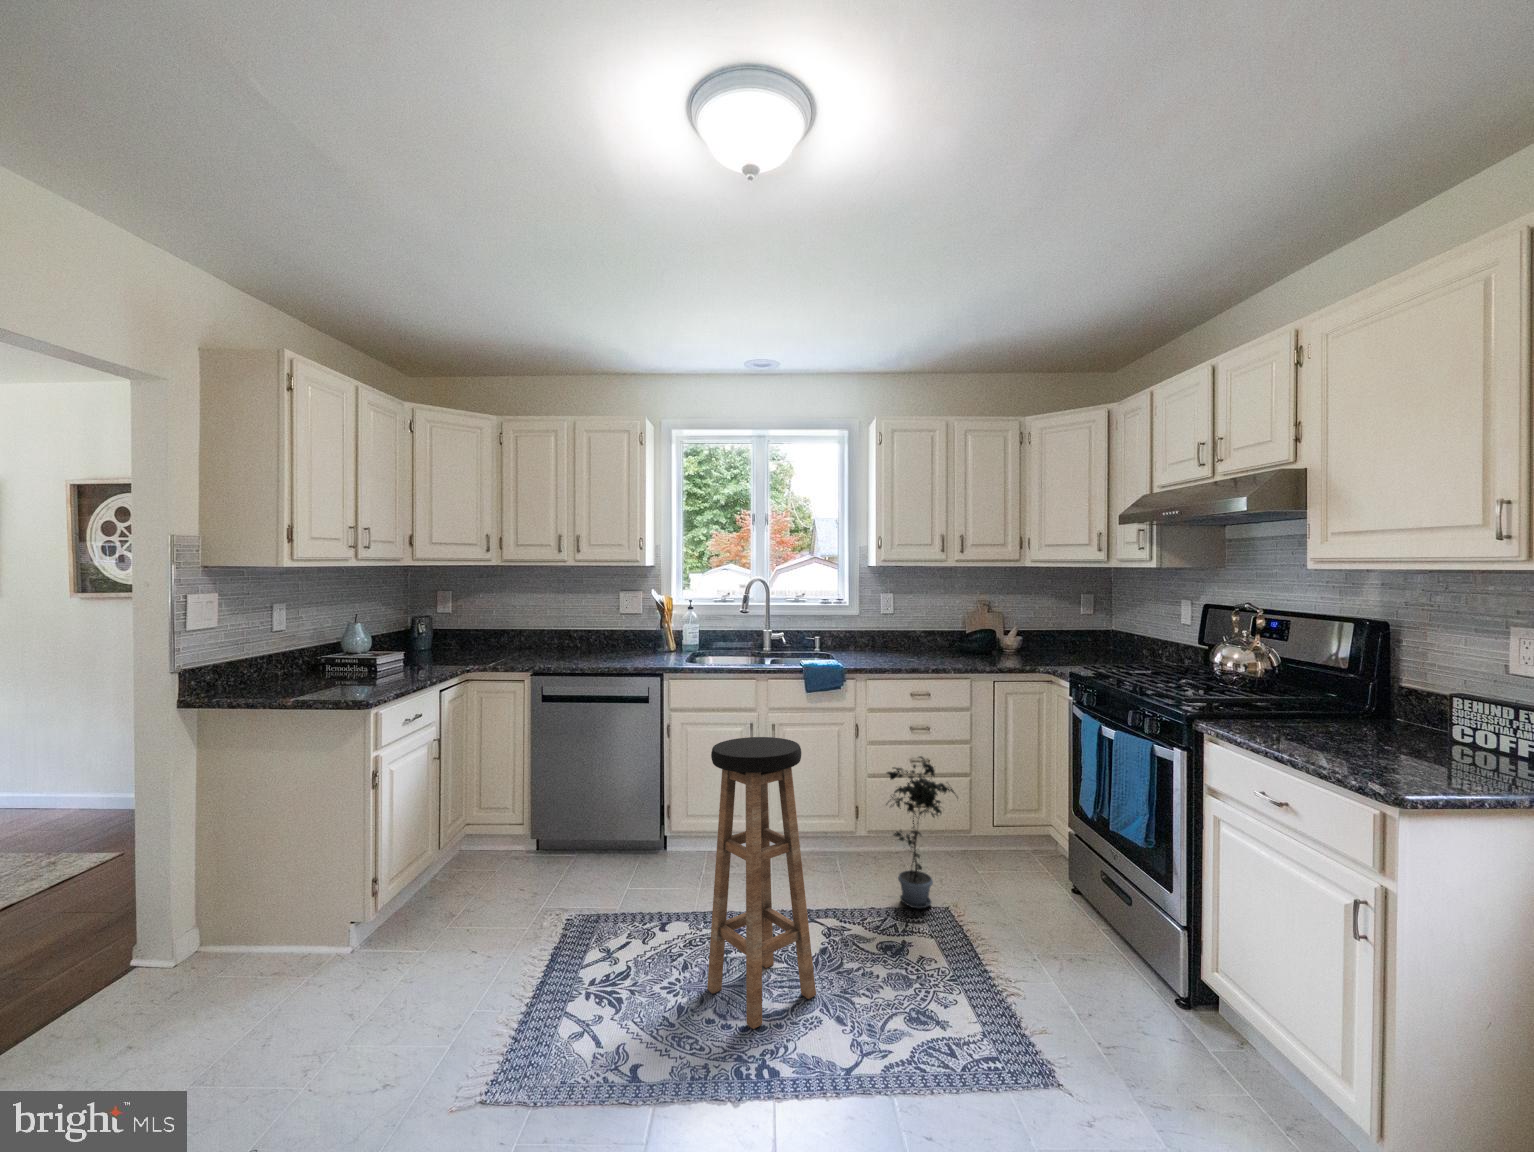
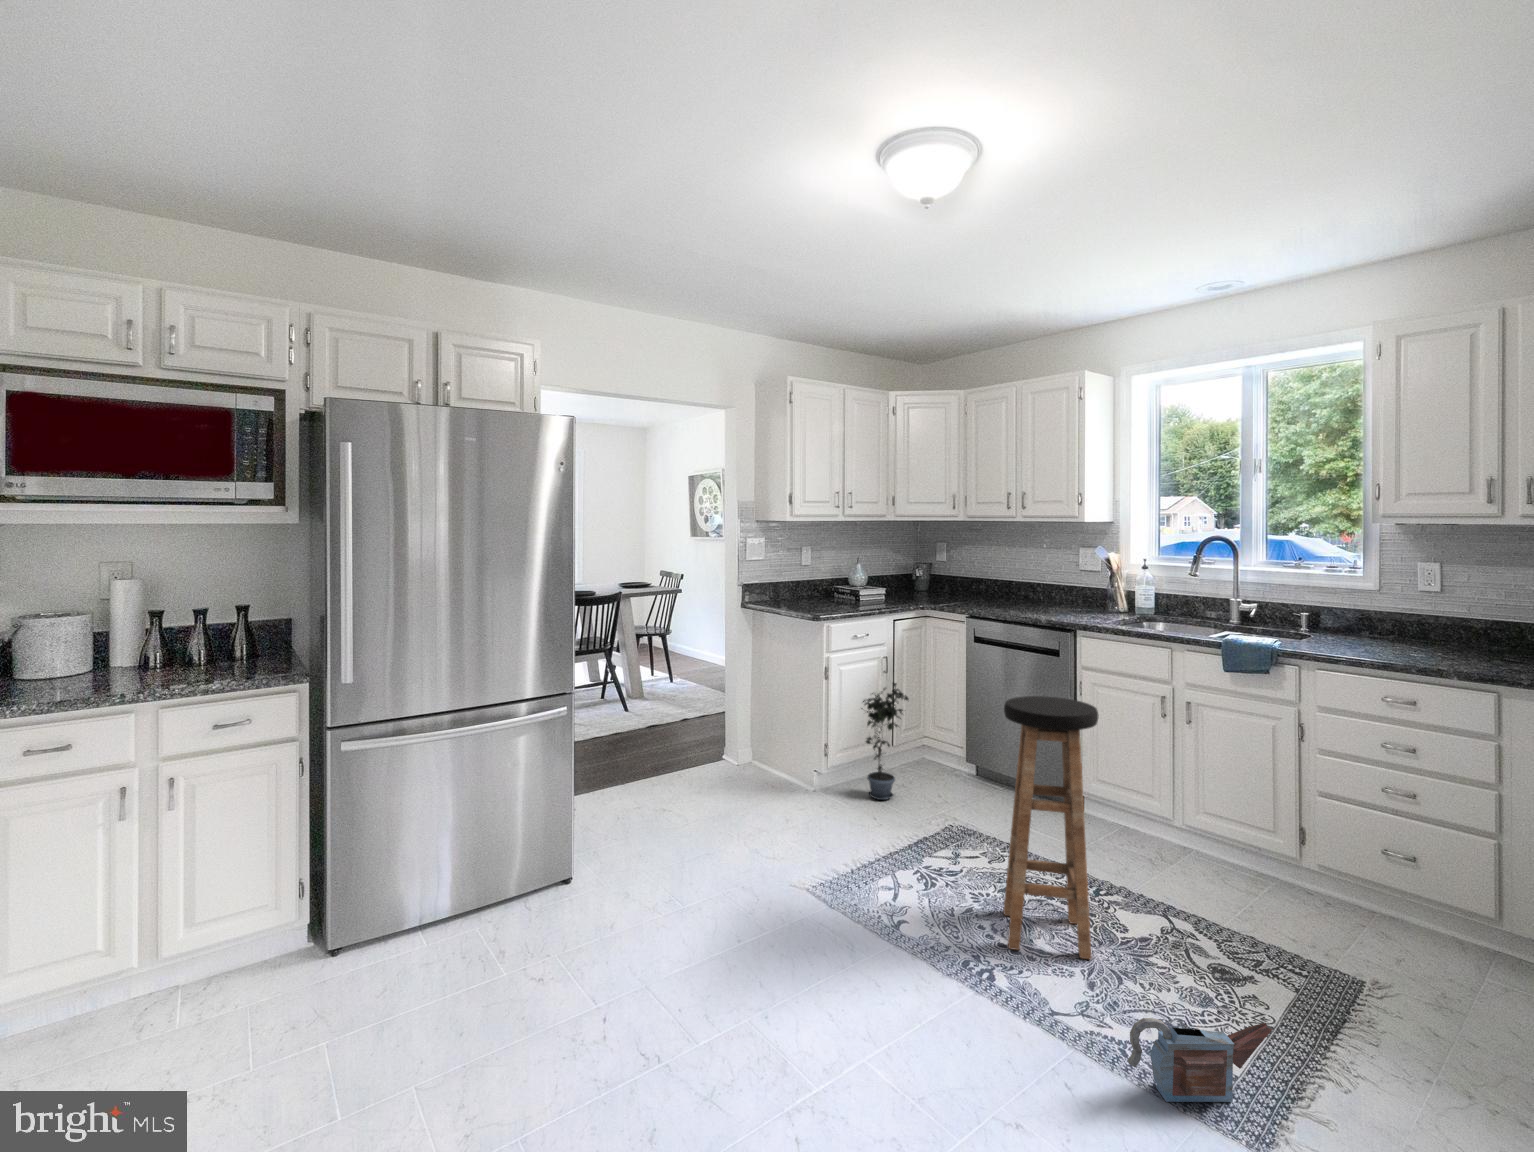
potted plant: present [887,756,956,908] -> present [861,683,909,800]
watering can: none [966,974,1013,1098] -> present [1127,1018,1273,1102]

